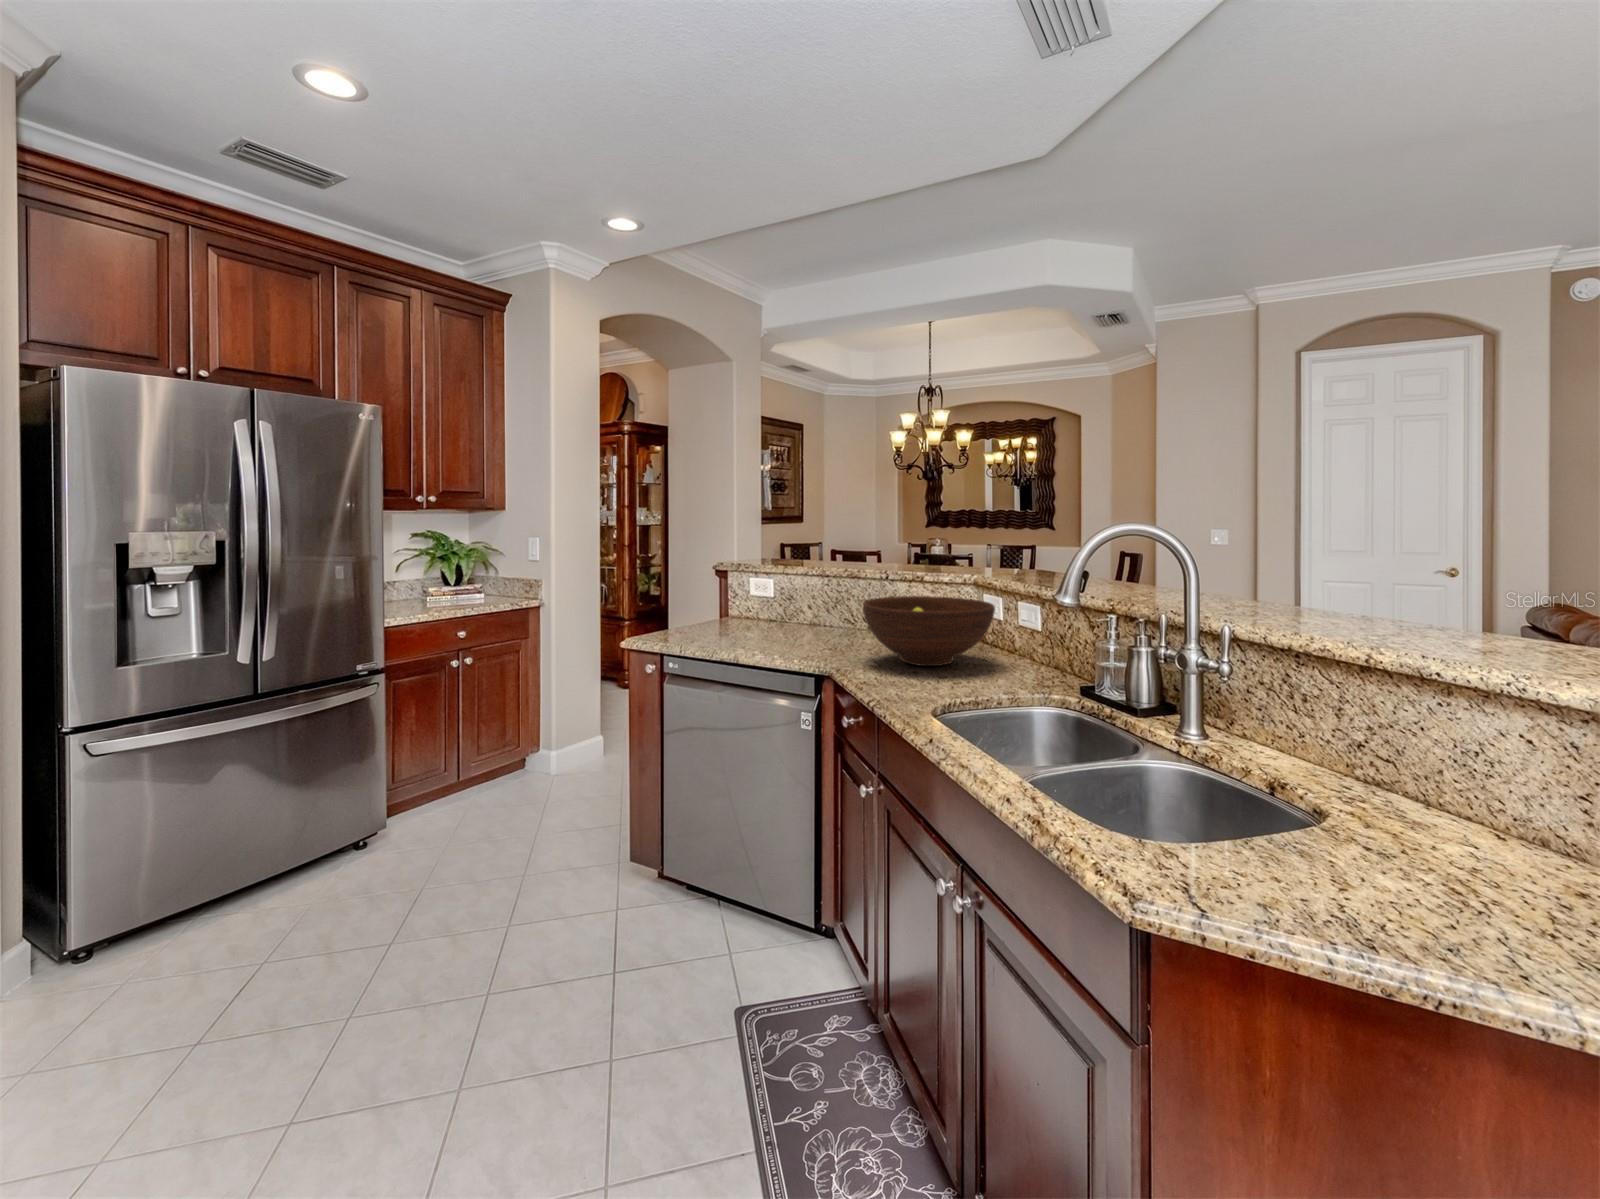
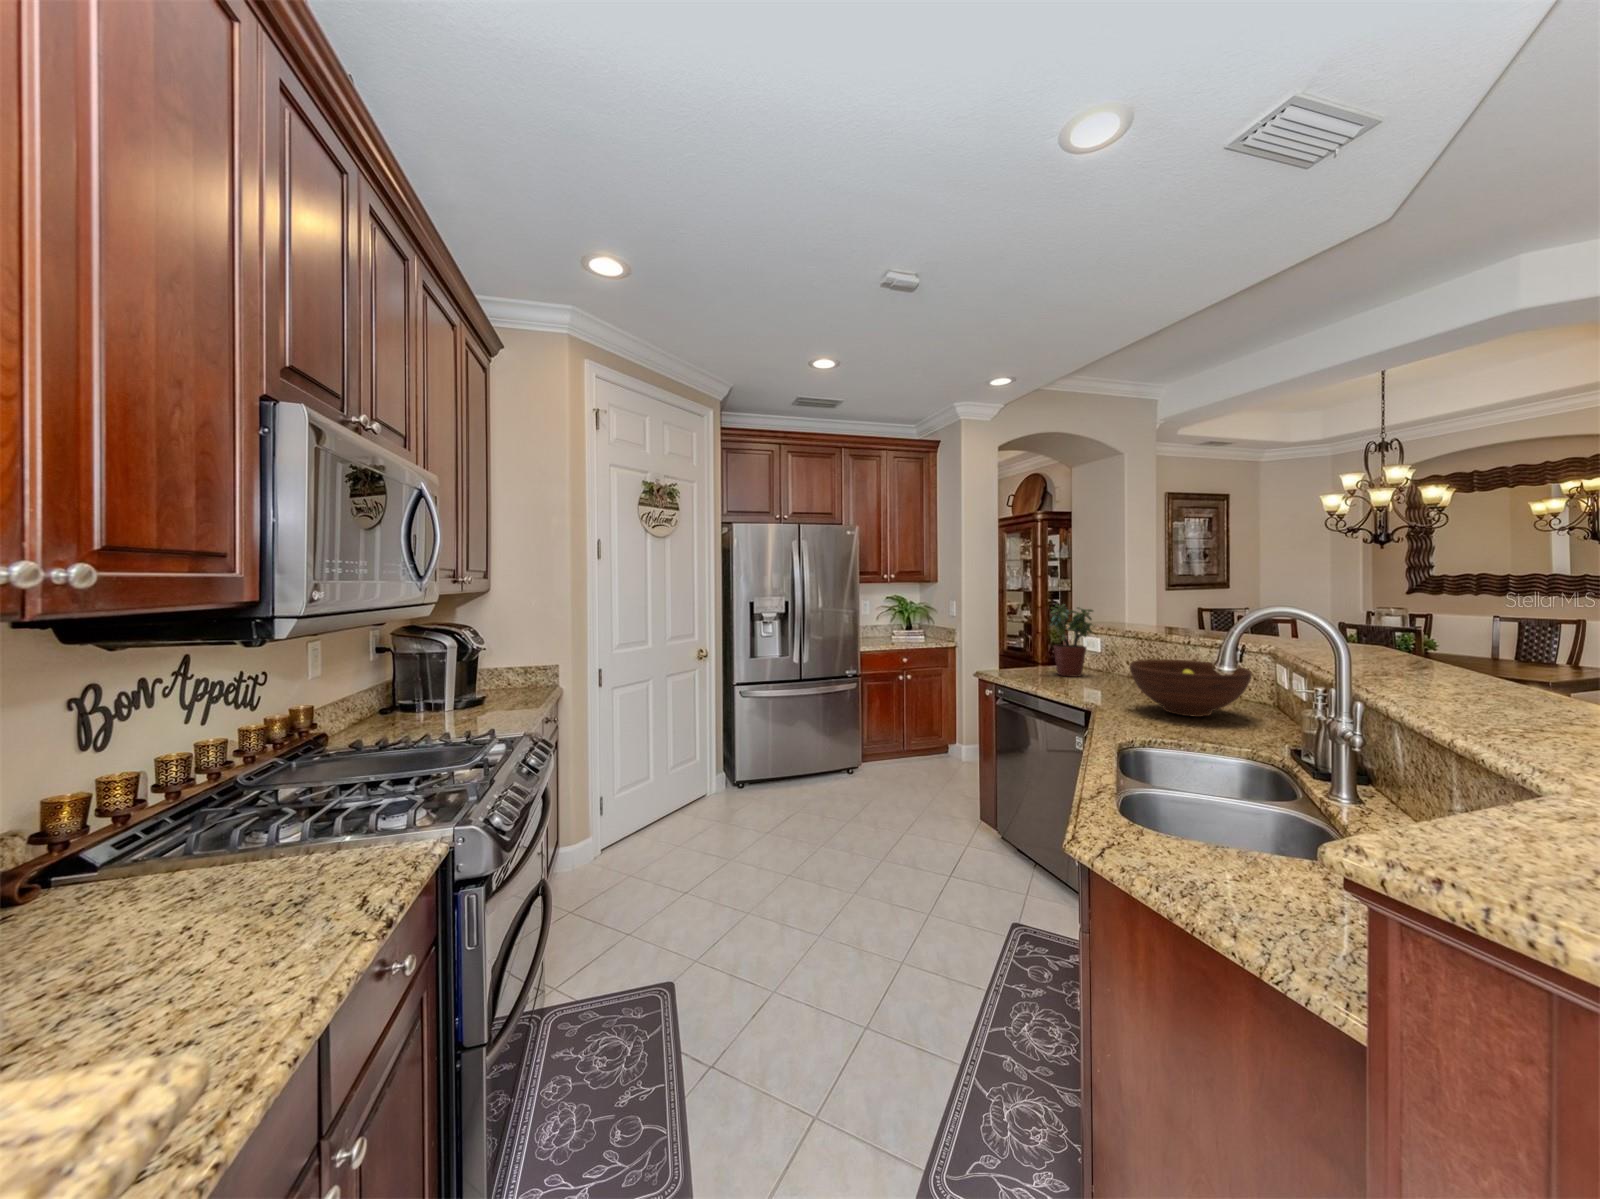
potted plant: none [709,532,770,632] -> present [1050,605,1093,677]

